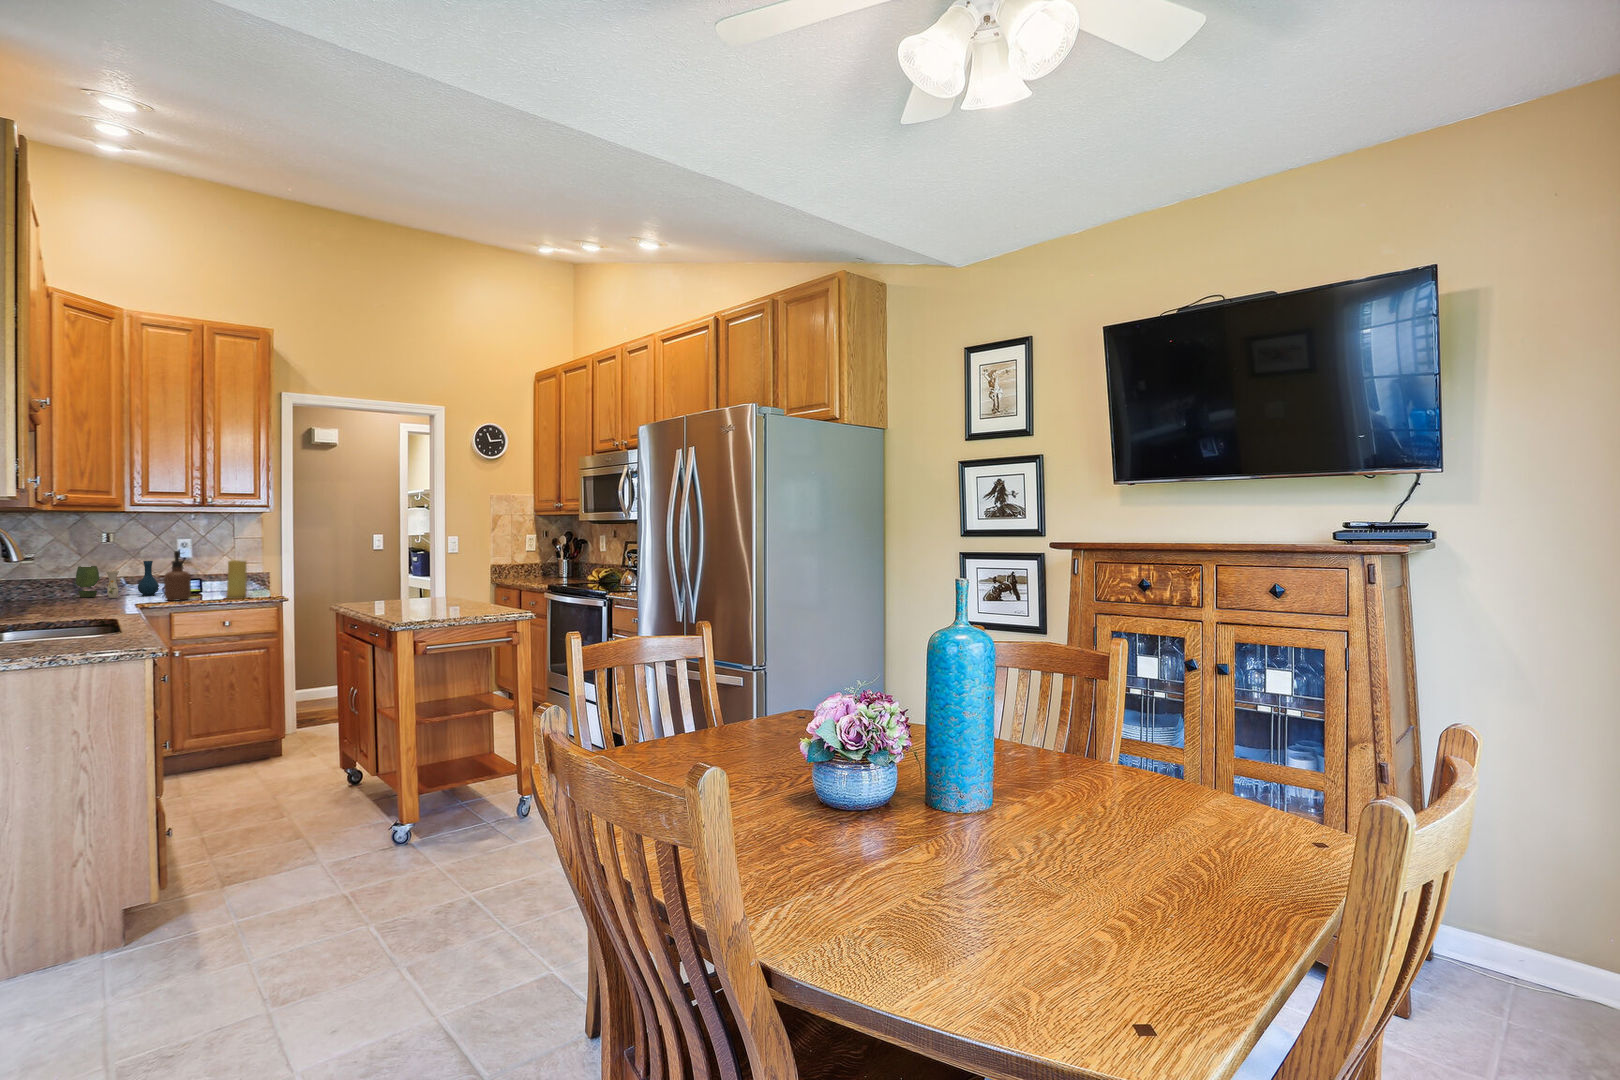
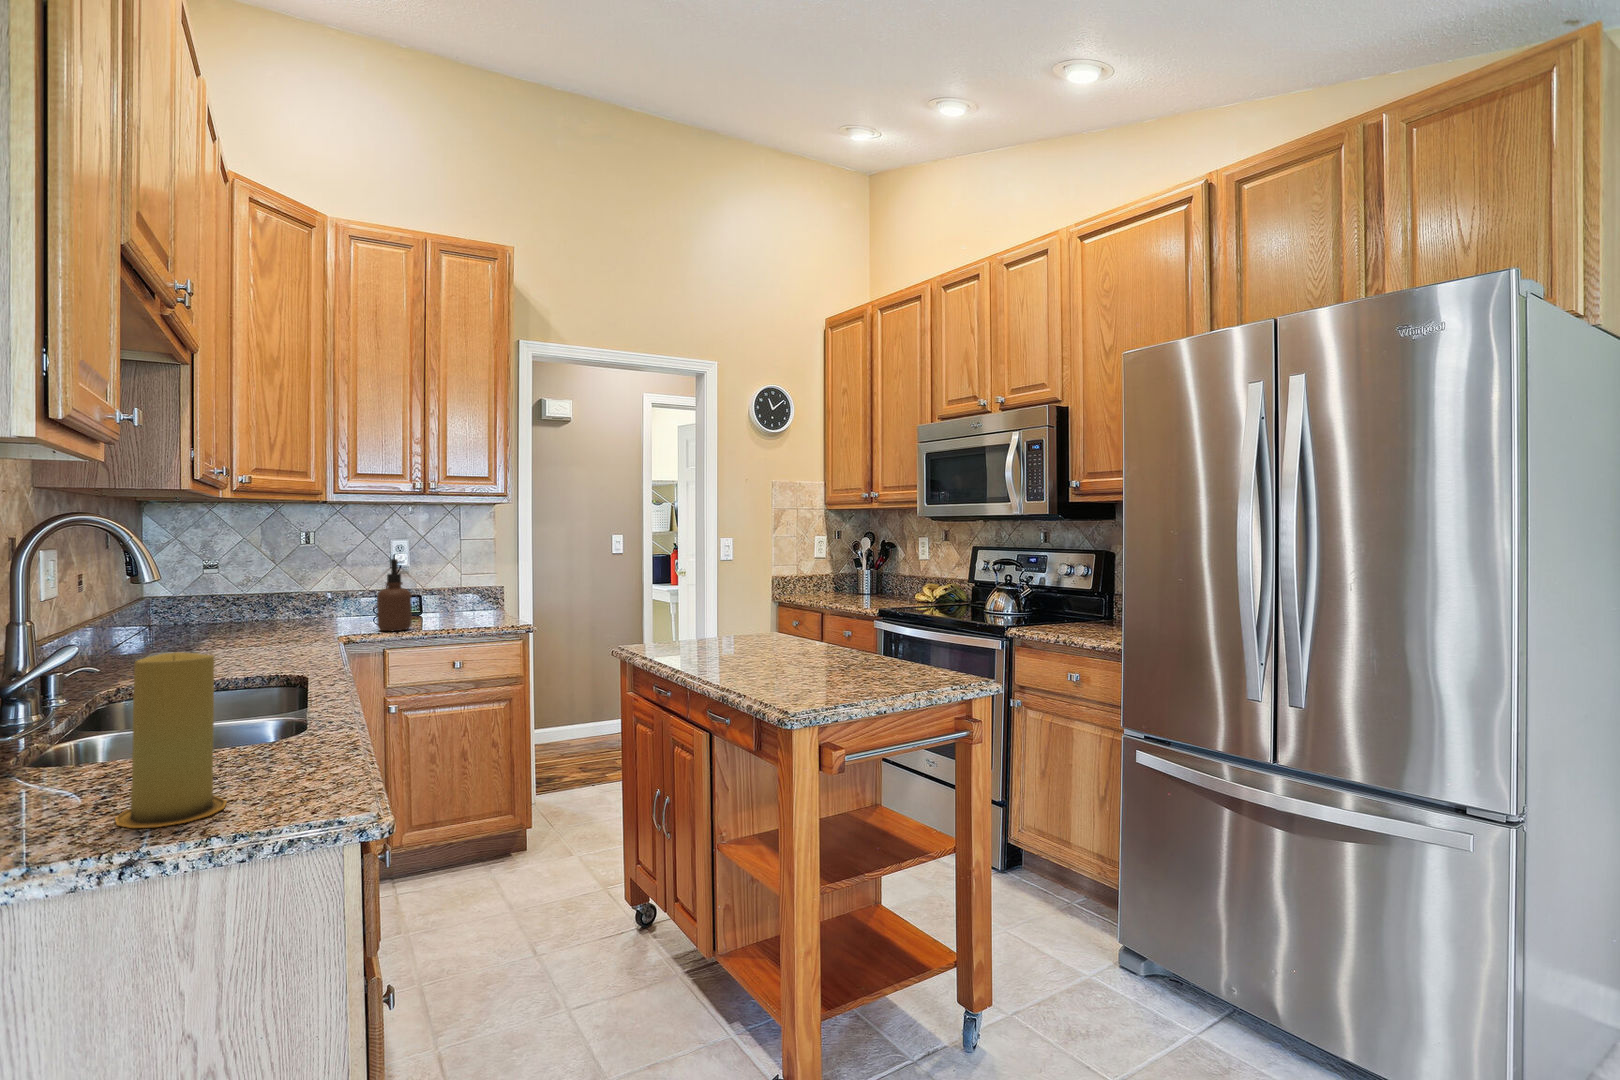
candle: present [226,560,247,599] -> present [115,652,227,828]
vase: present [76,561,159,598] -> none [268,571,370,623]

